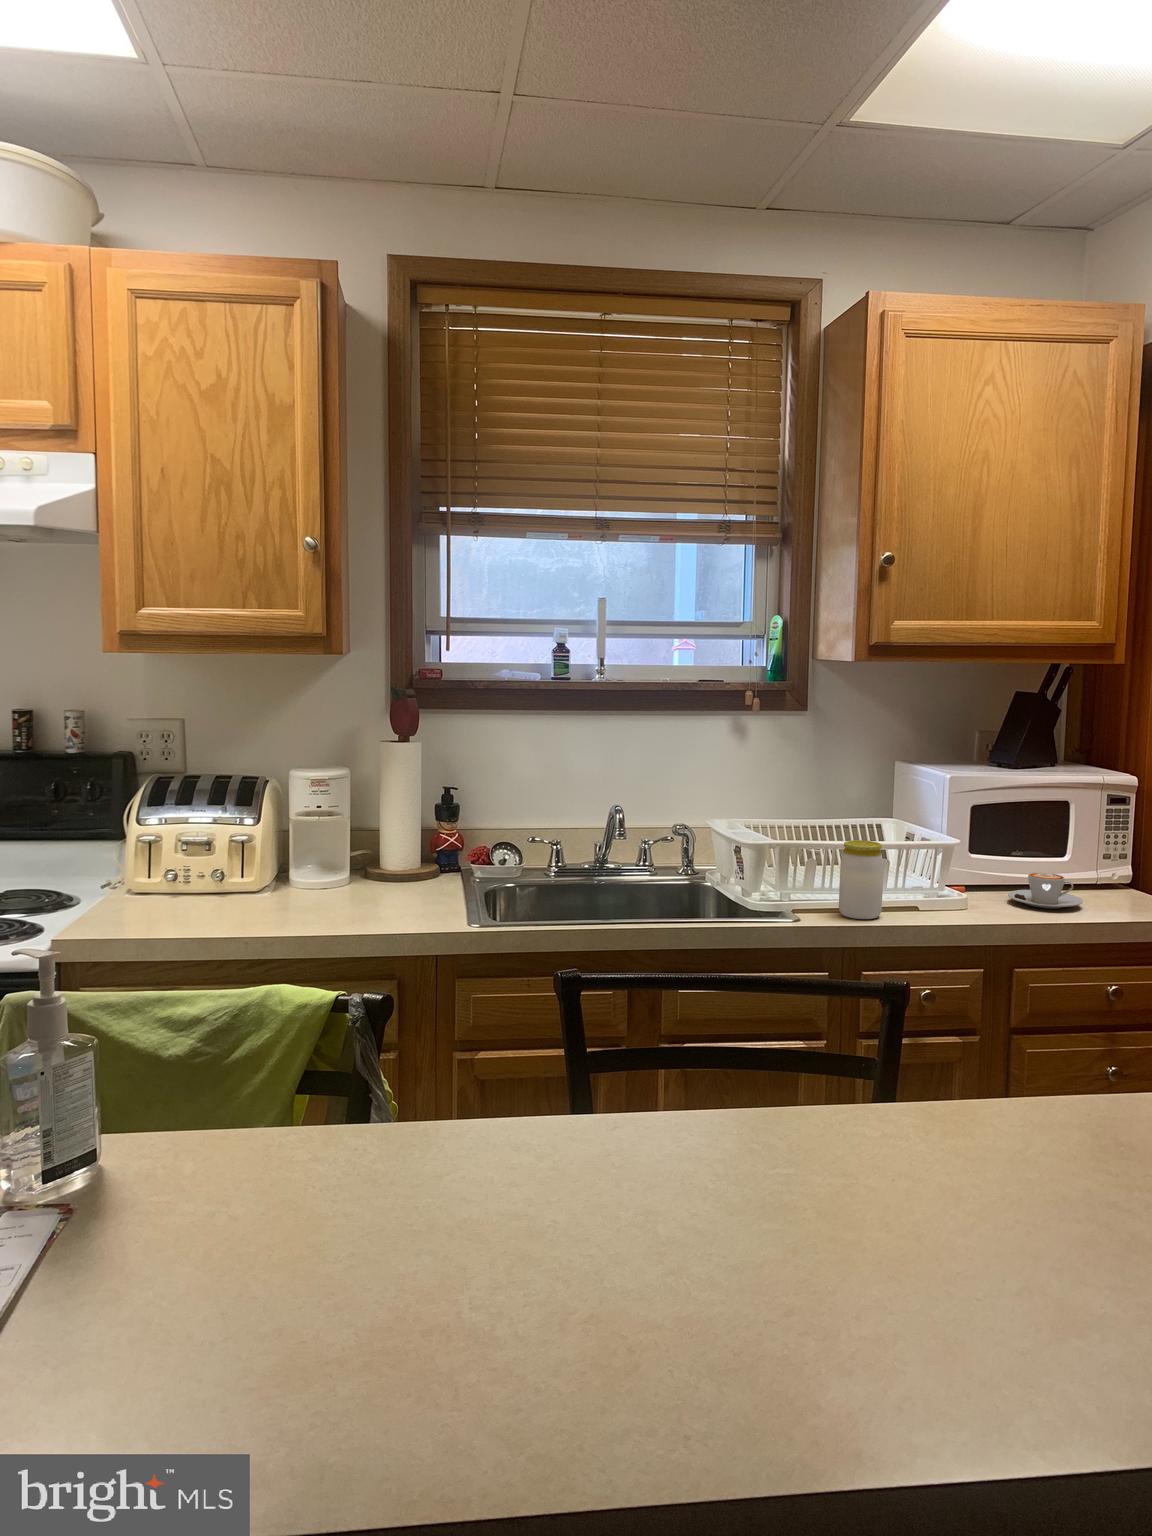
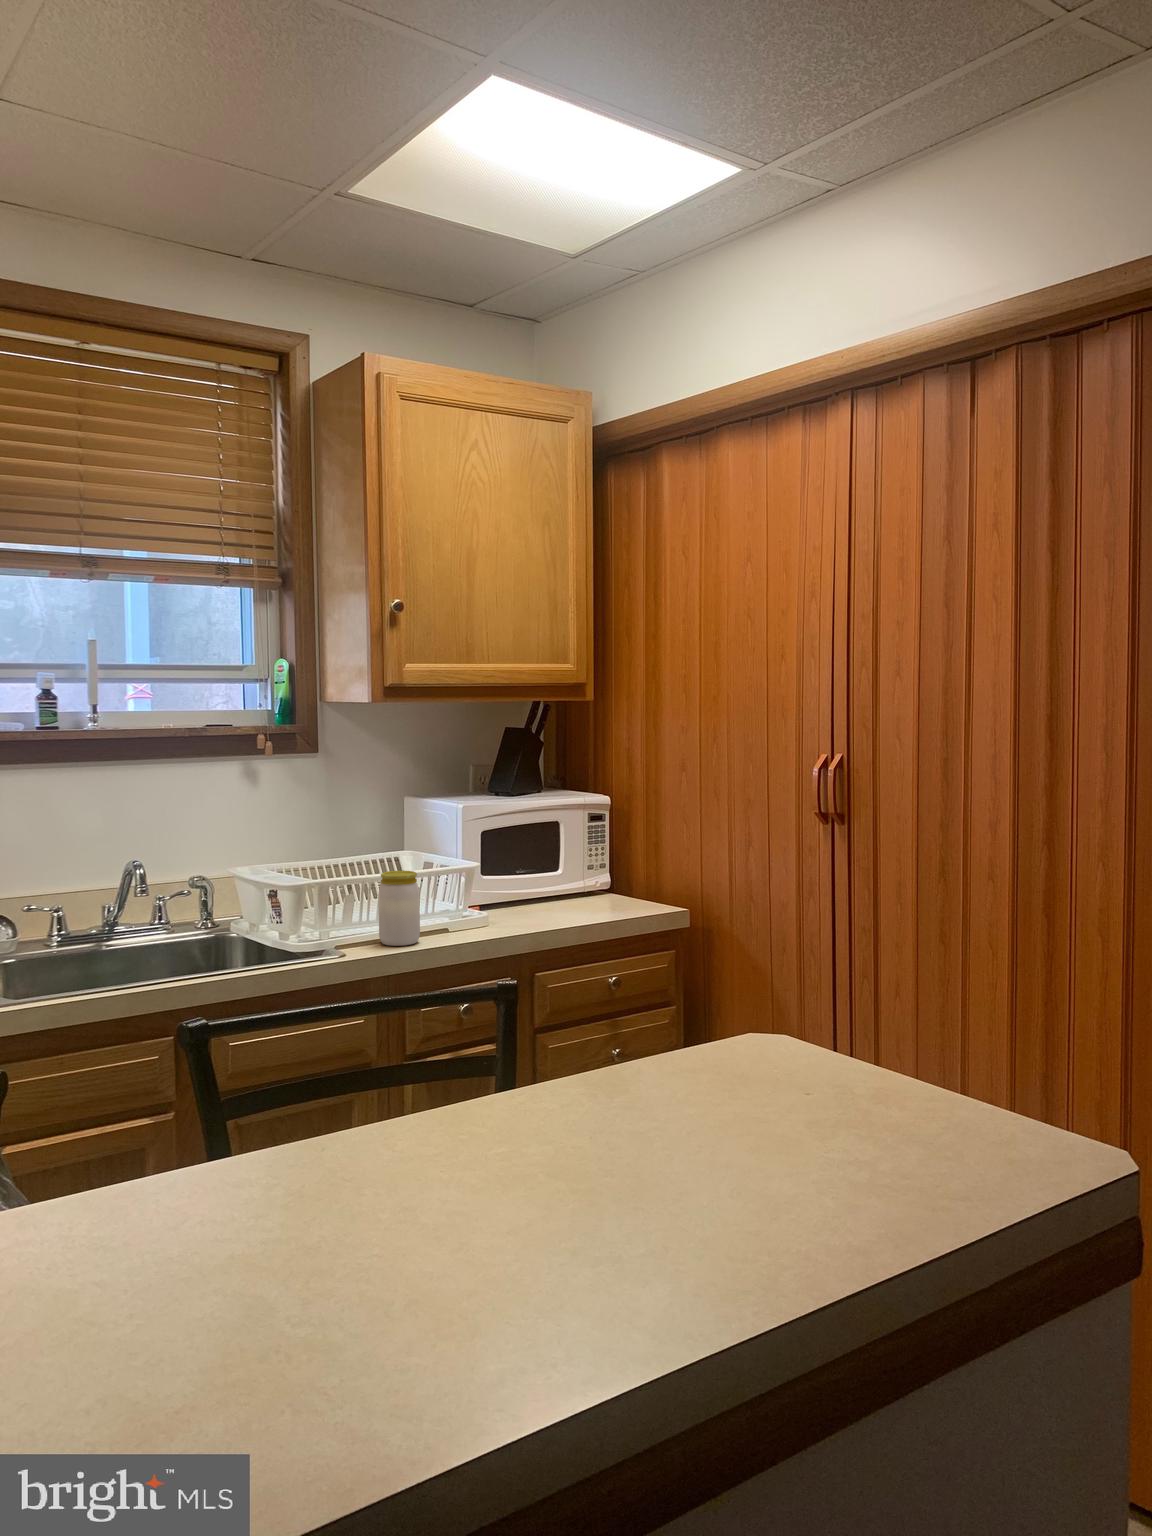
coffee cup: present [1008,873,1083,908] -> none [520,887,582,918]

